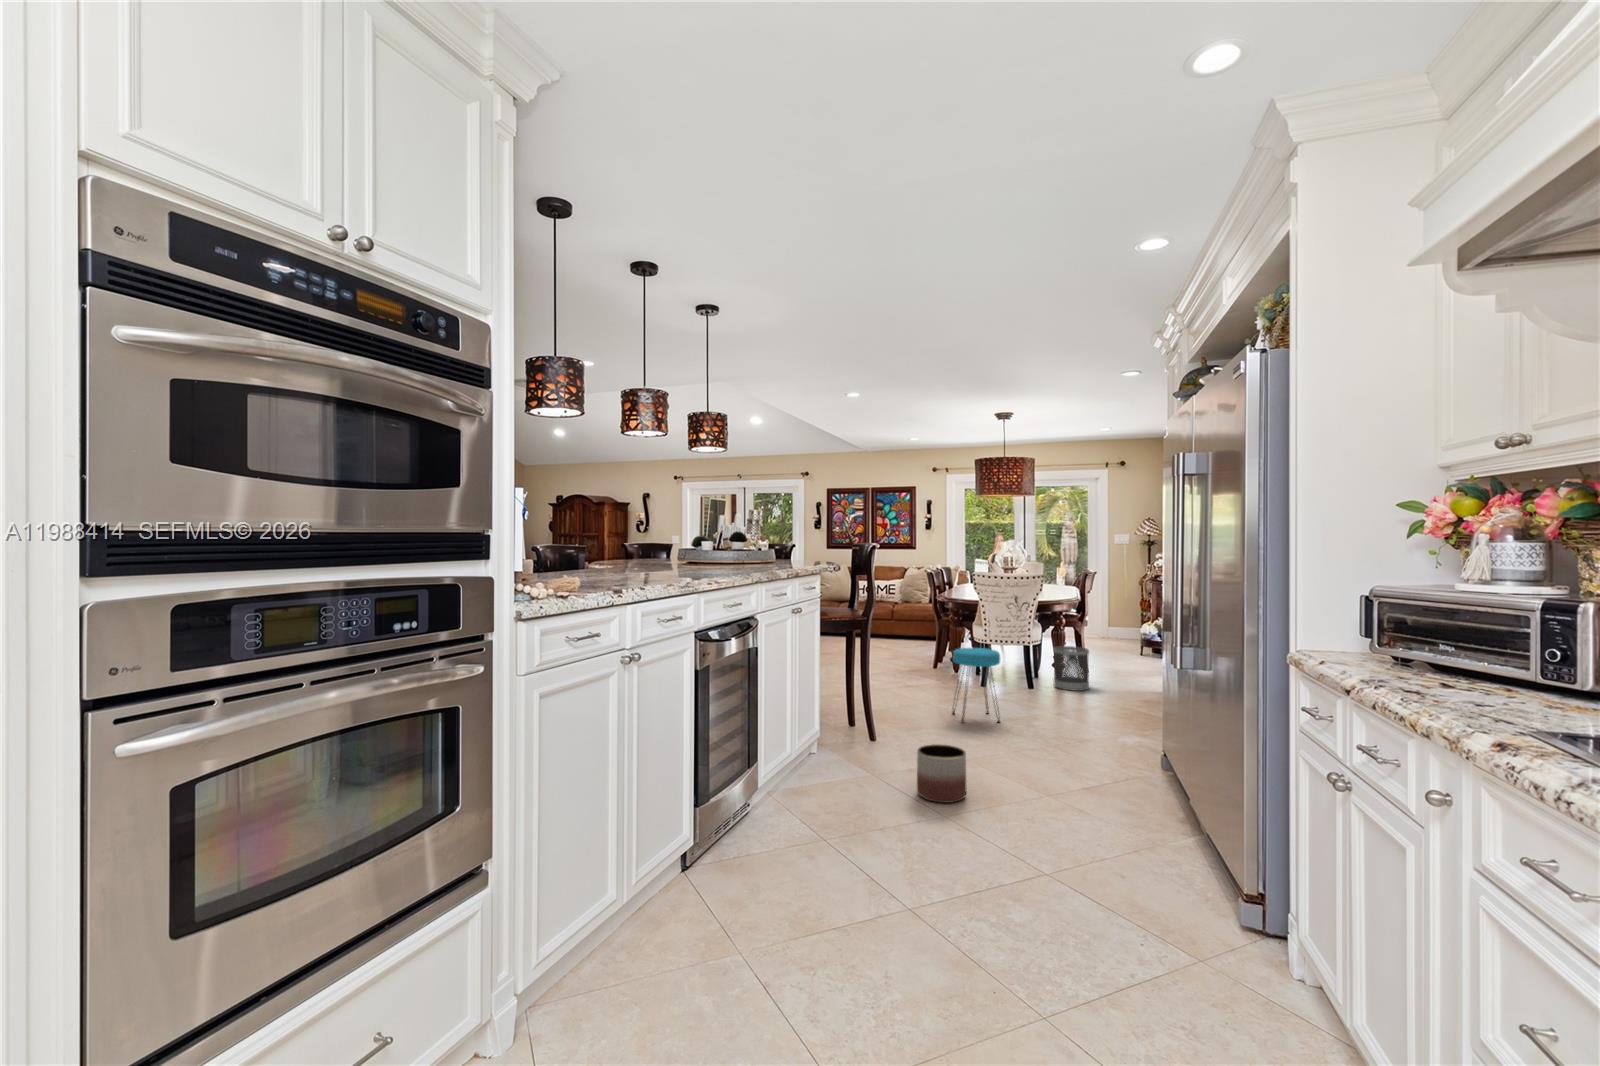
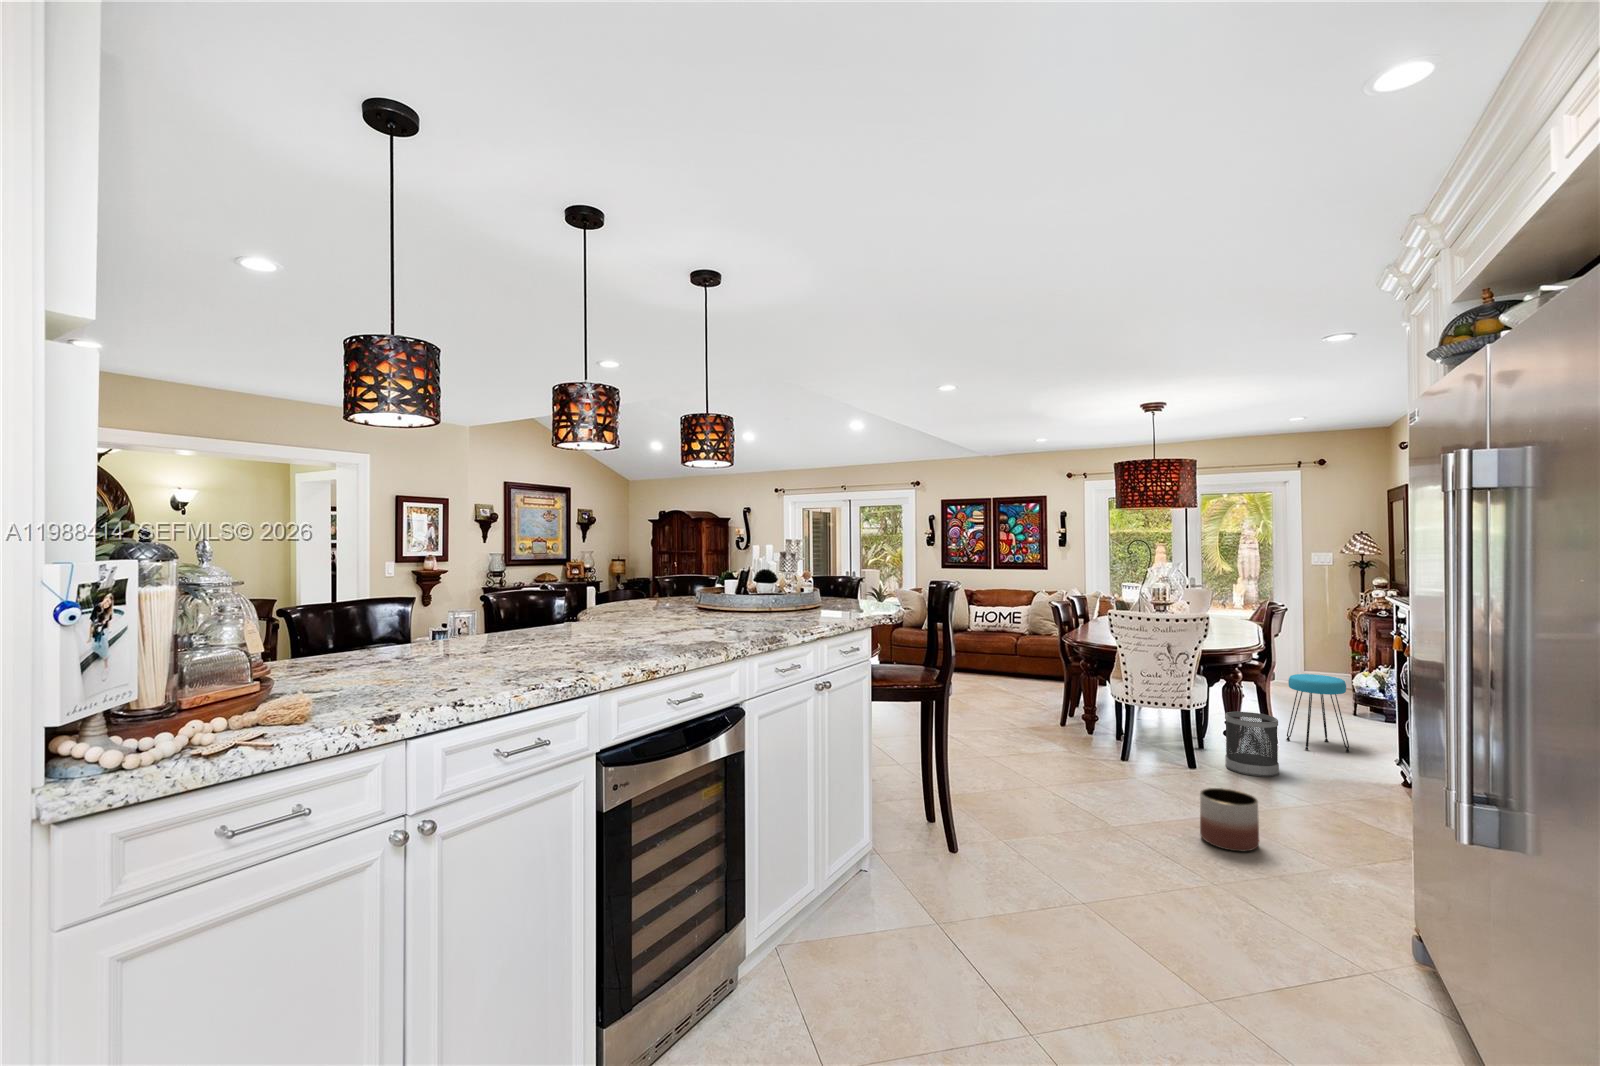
stool: present [952,648,1000,722] -> present [1286,674,1350,752]
planter: present [917,744,966,803] -> present [1200,788,1259,851]

